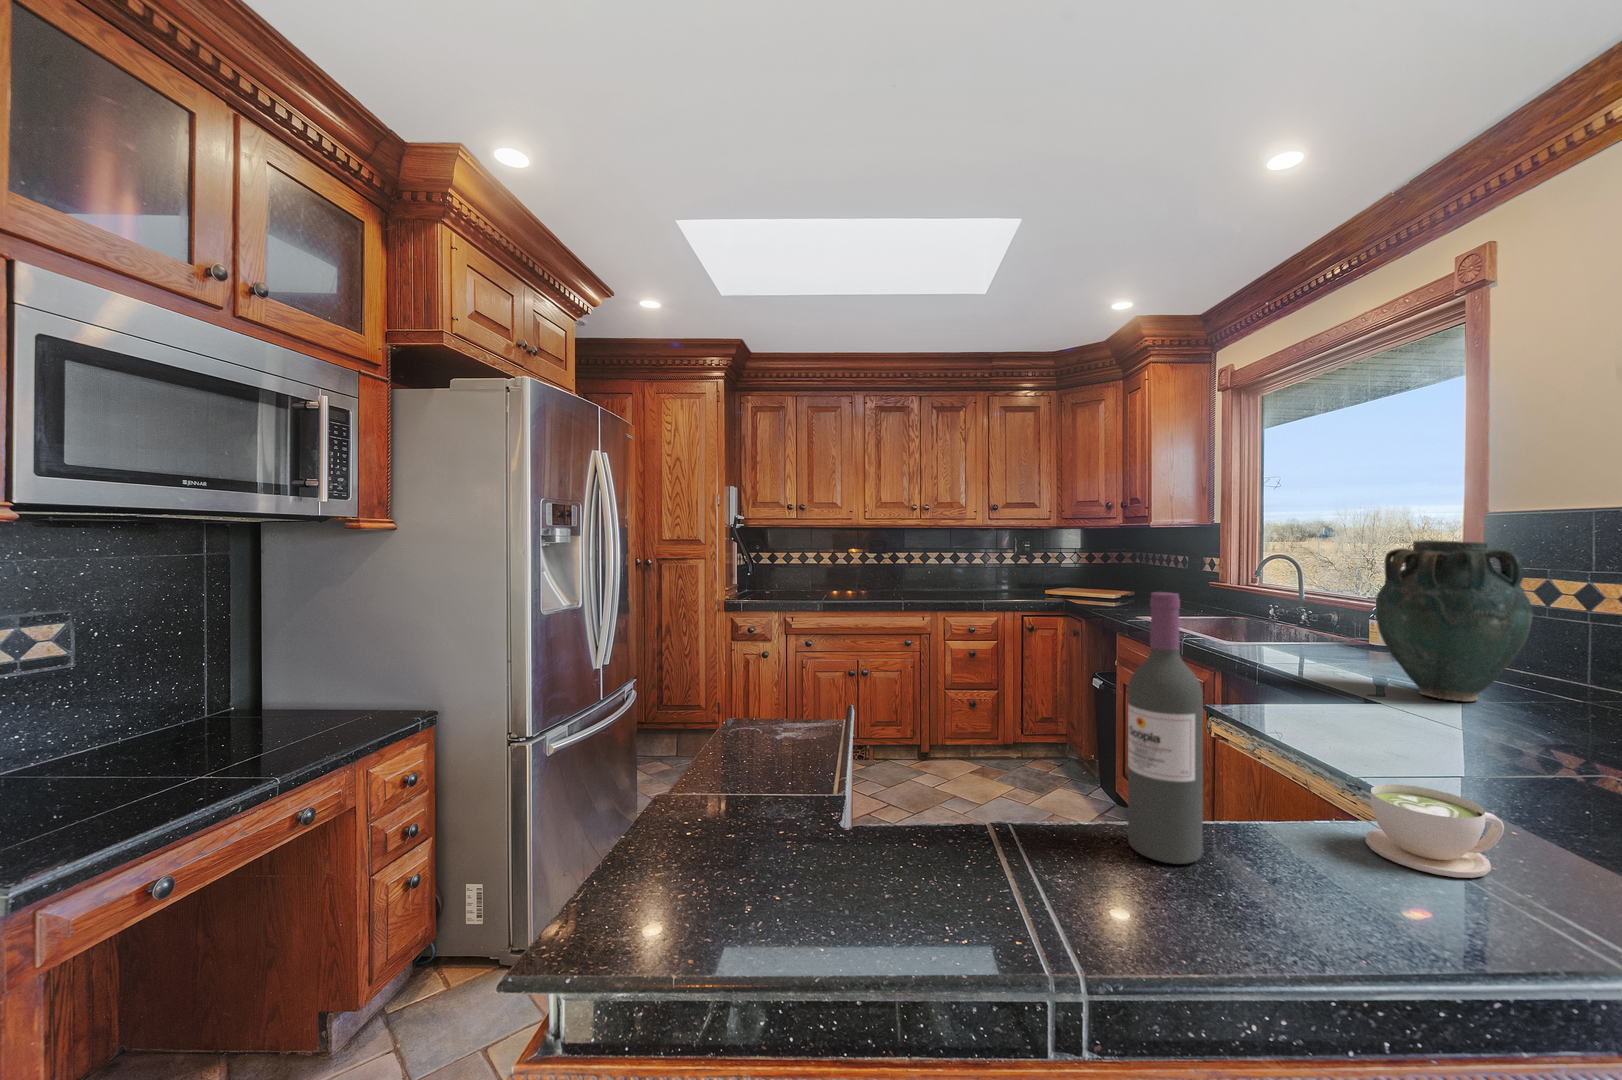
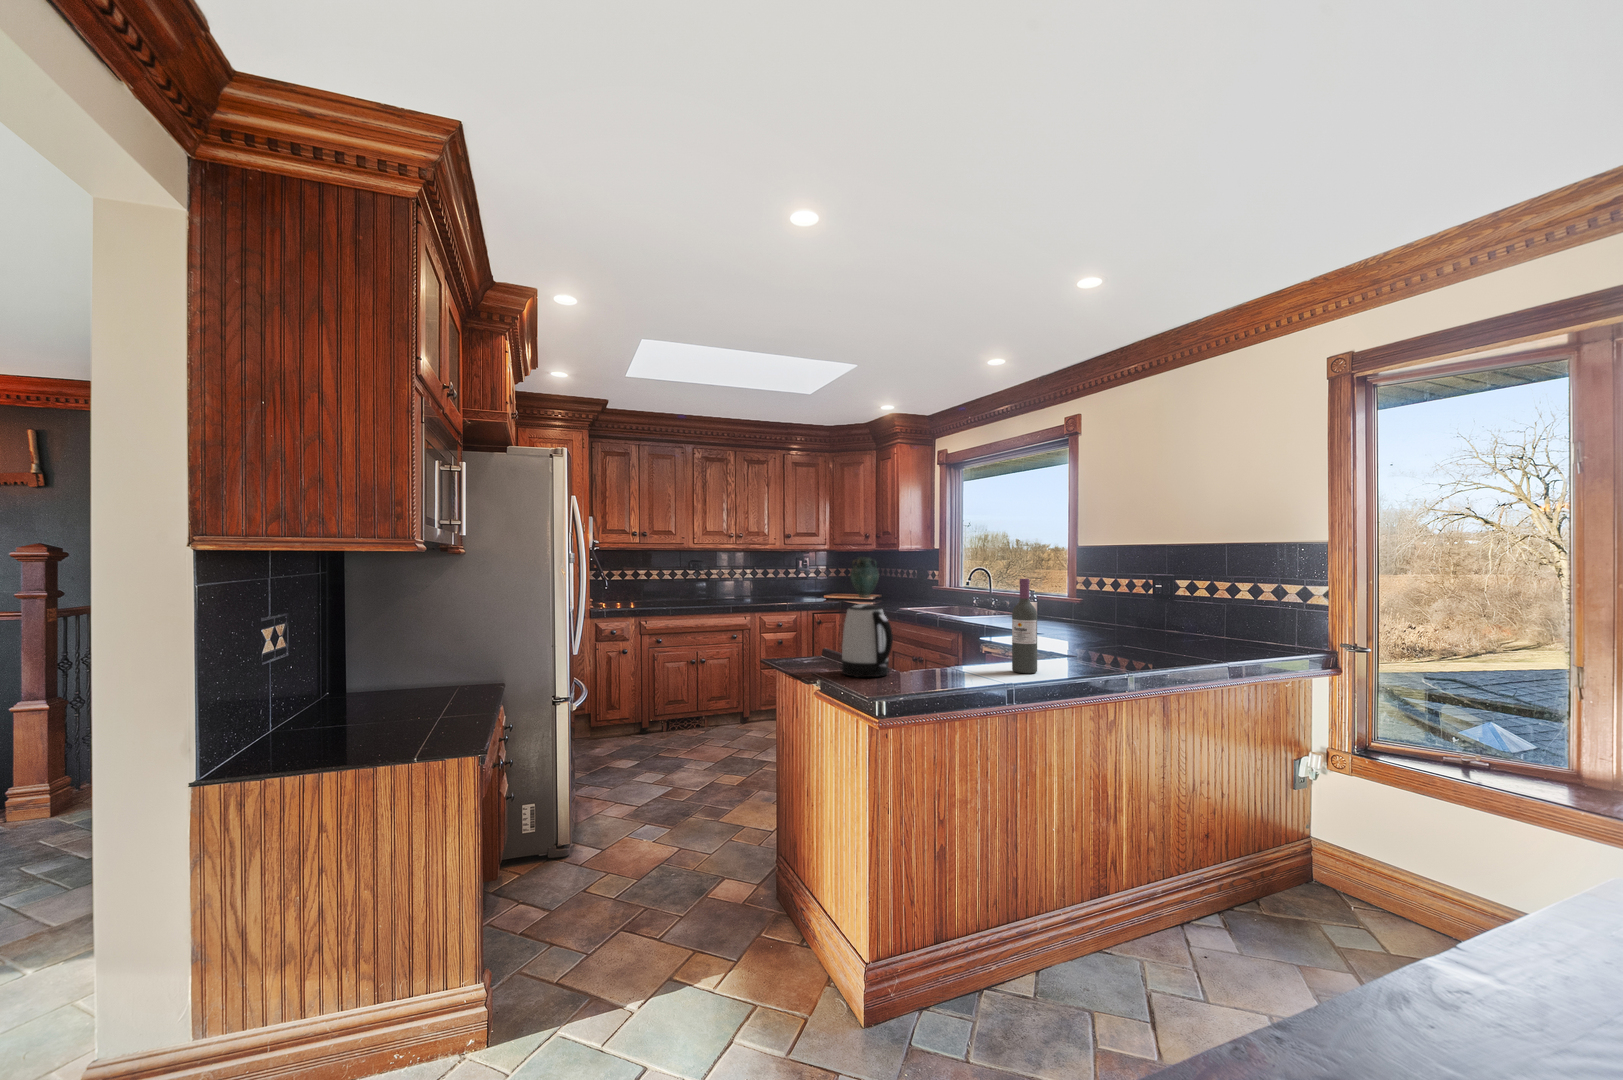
vase: present [1376,540,1533,701] -> present [850,557,879,597]
kettle: none [709,638,813,809] -> present [842,604,893,677]
coffee cup: present [1366,784,1504,878] -> none [1076,645,1112,668]

